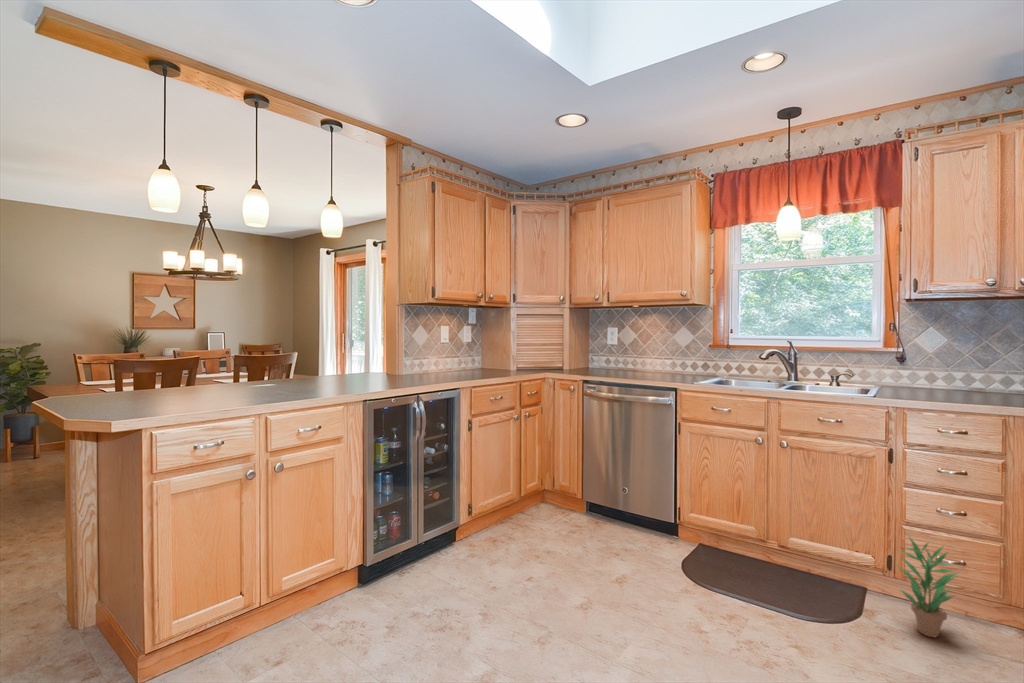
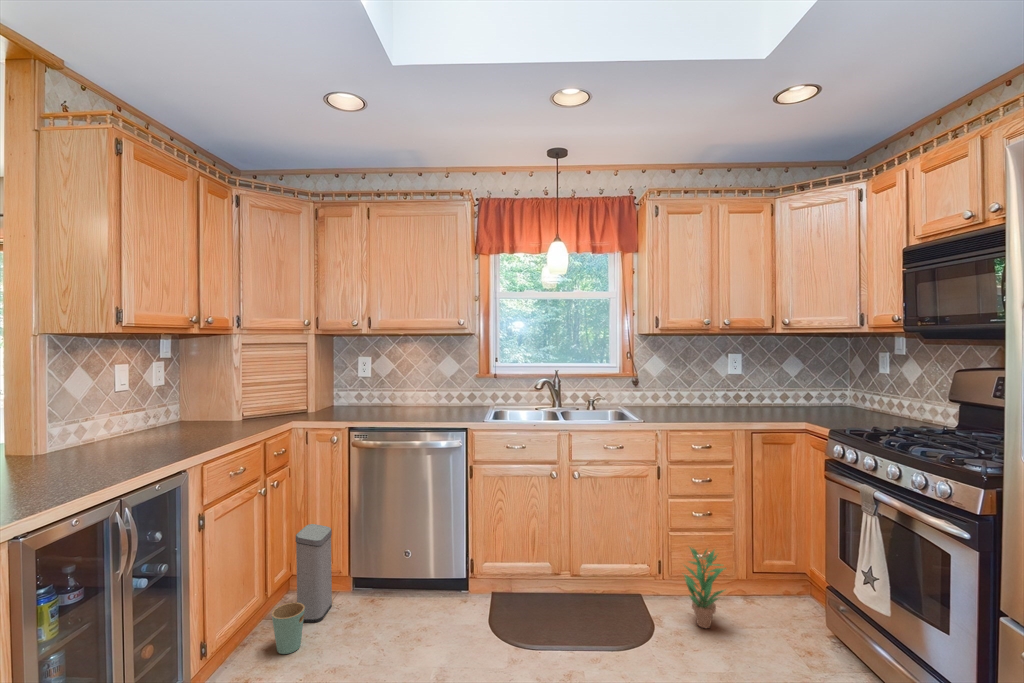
trash can: none [514,452,566,536] -> present [272,524,332,654]

